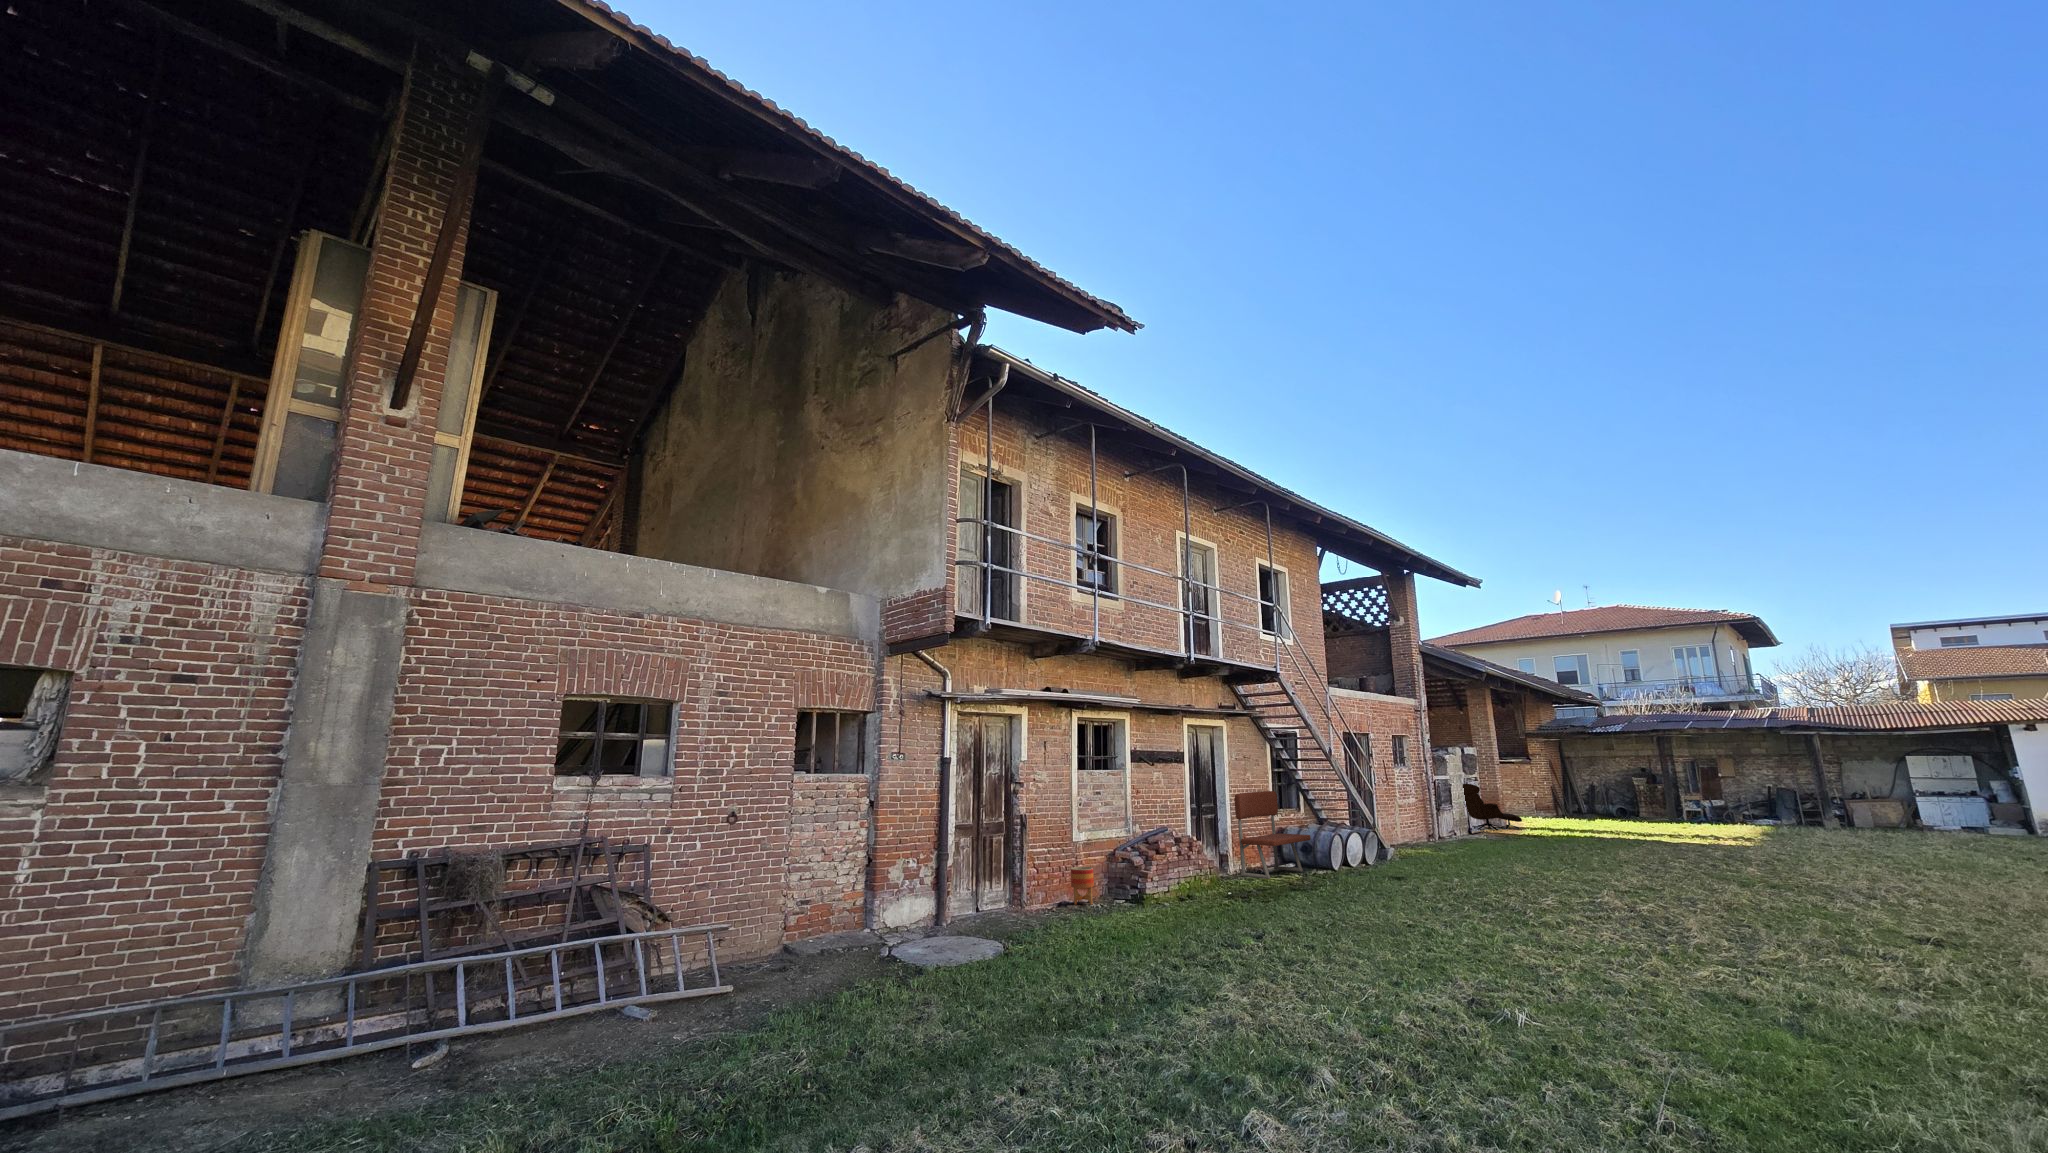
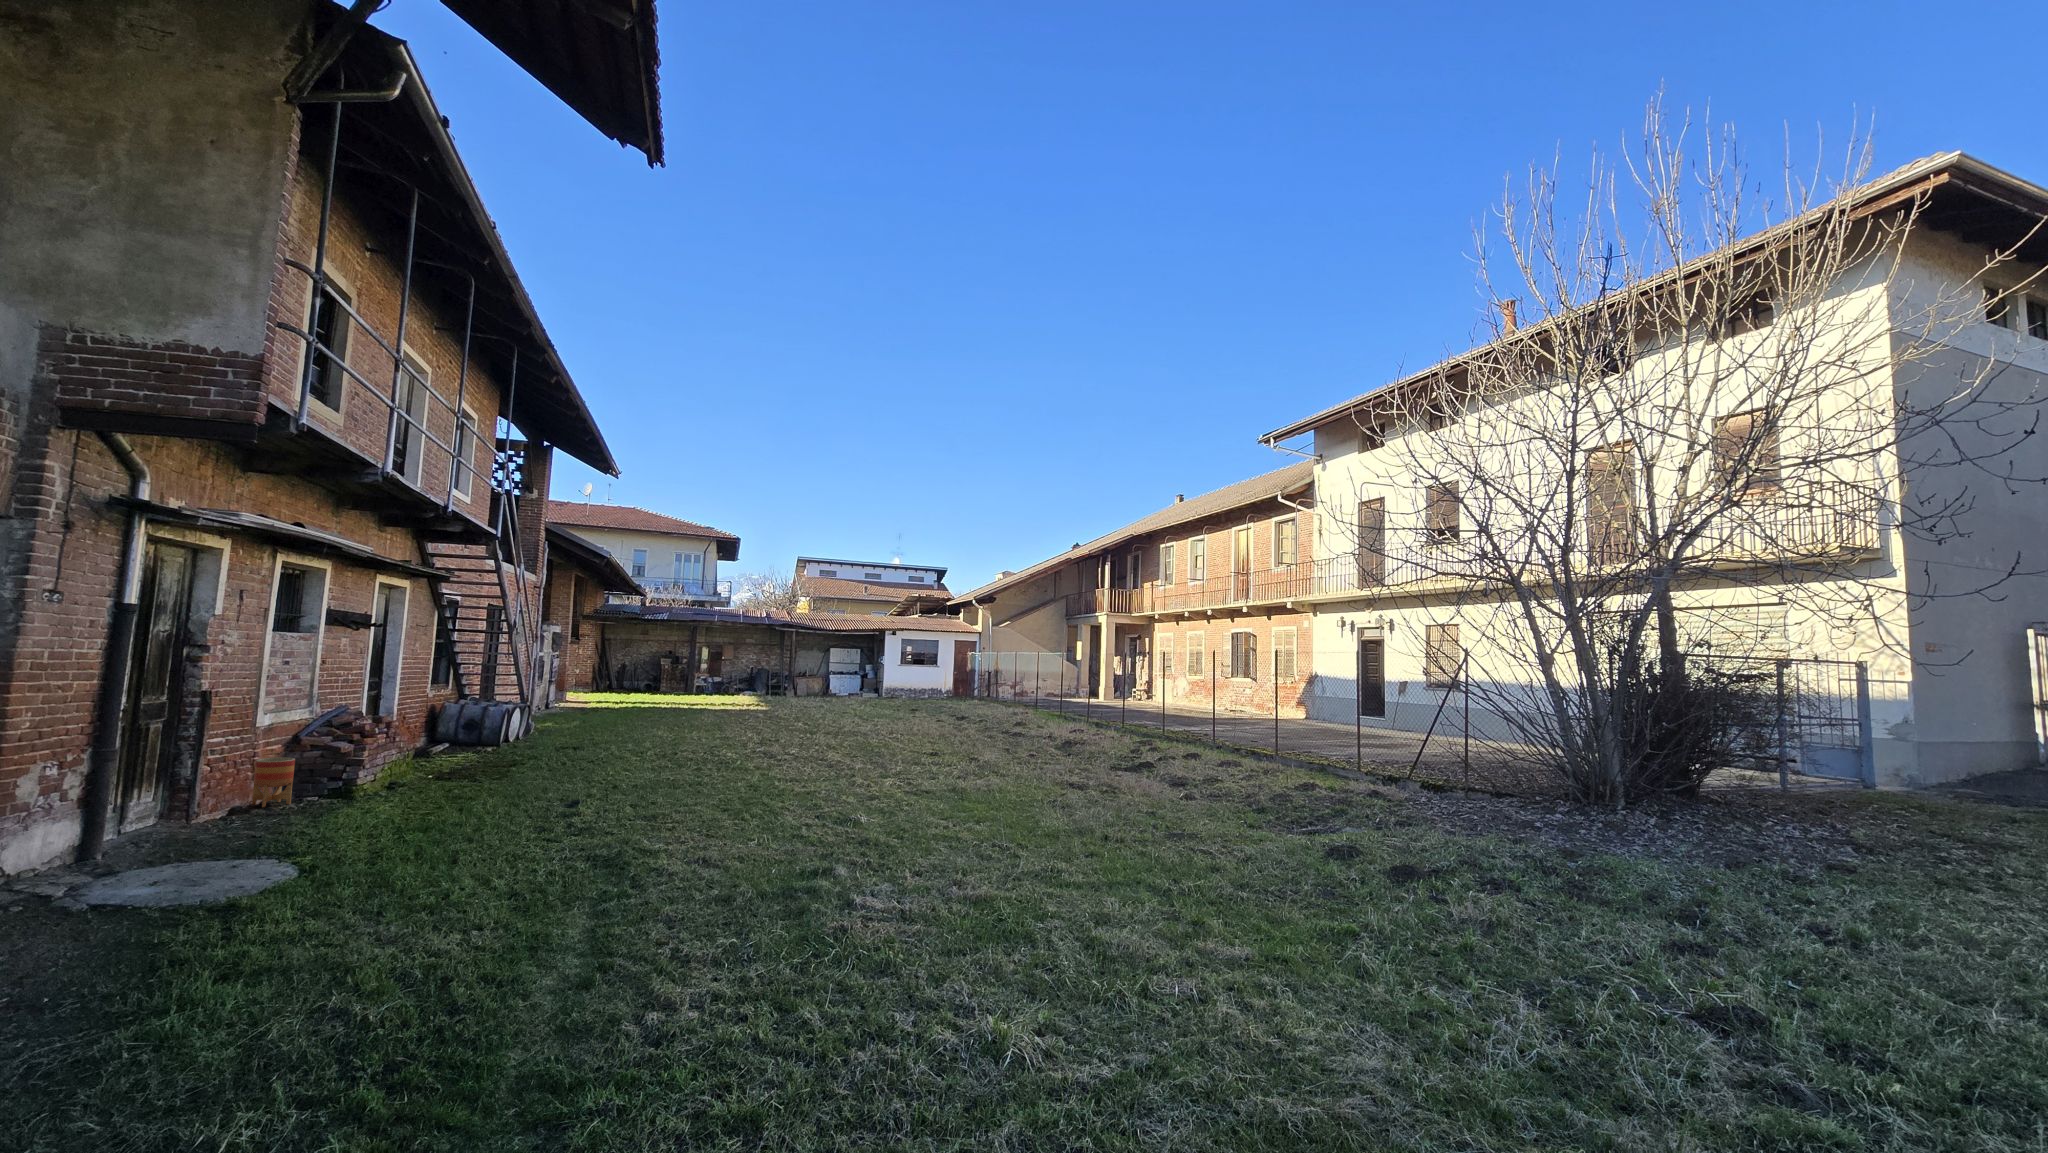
lounge chair: present [1463,784,1522,830] -> none [547,661,598,705]
bench: present [1235,791,1311,879] -> none [413,664,494,759]

